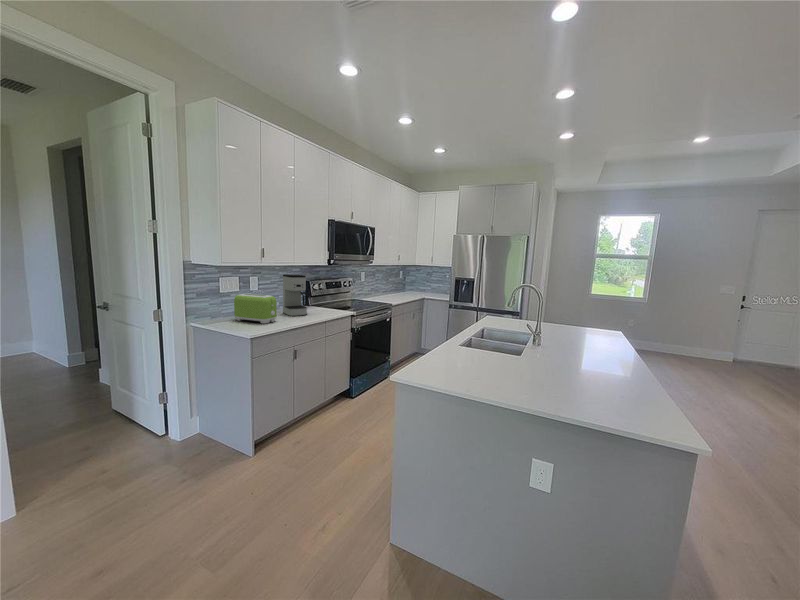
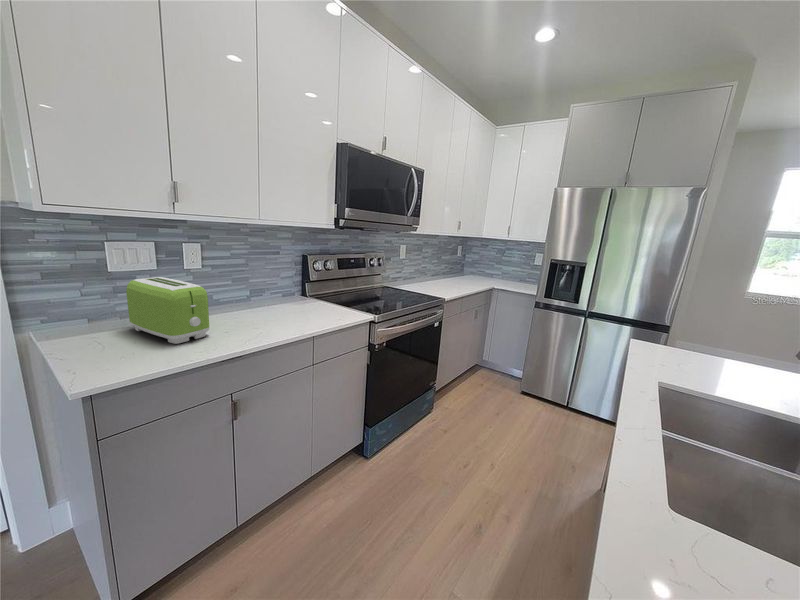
coffee maker: present [283,274,309,316] -> none [246,242,291,322]

